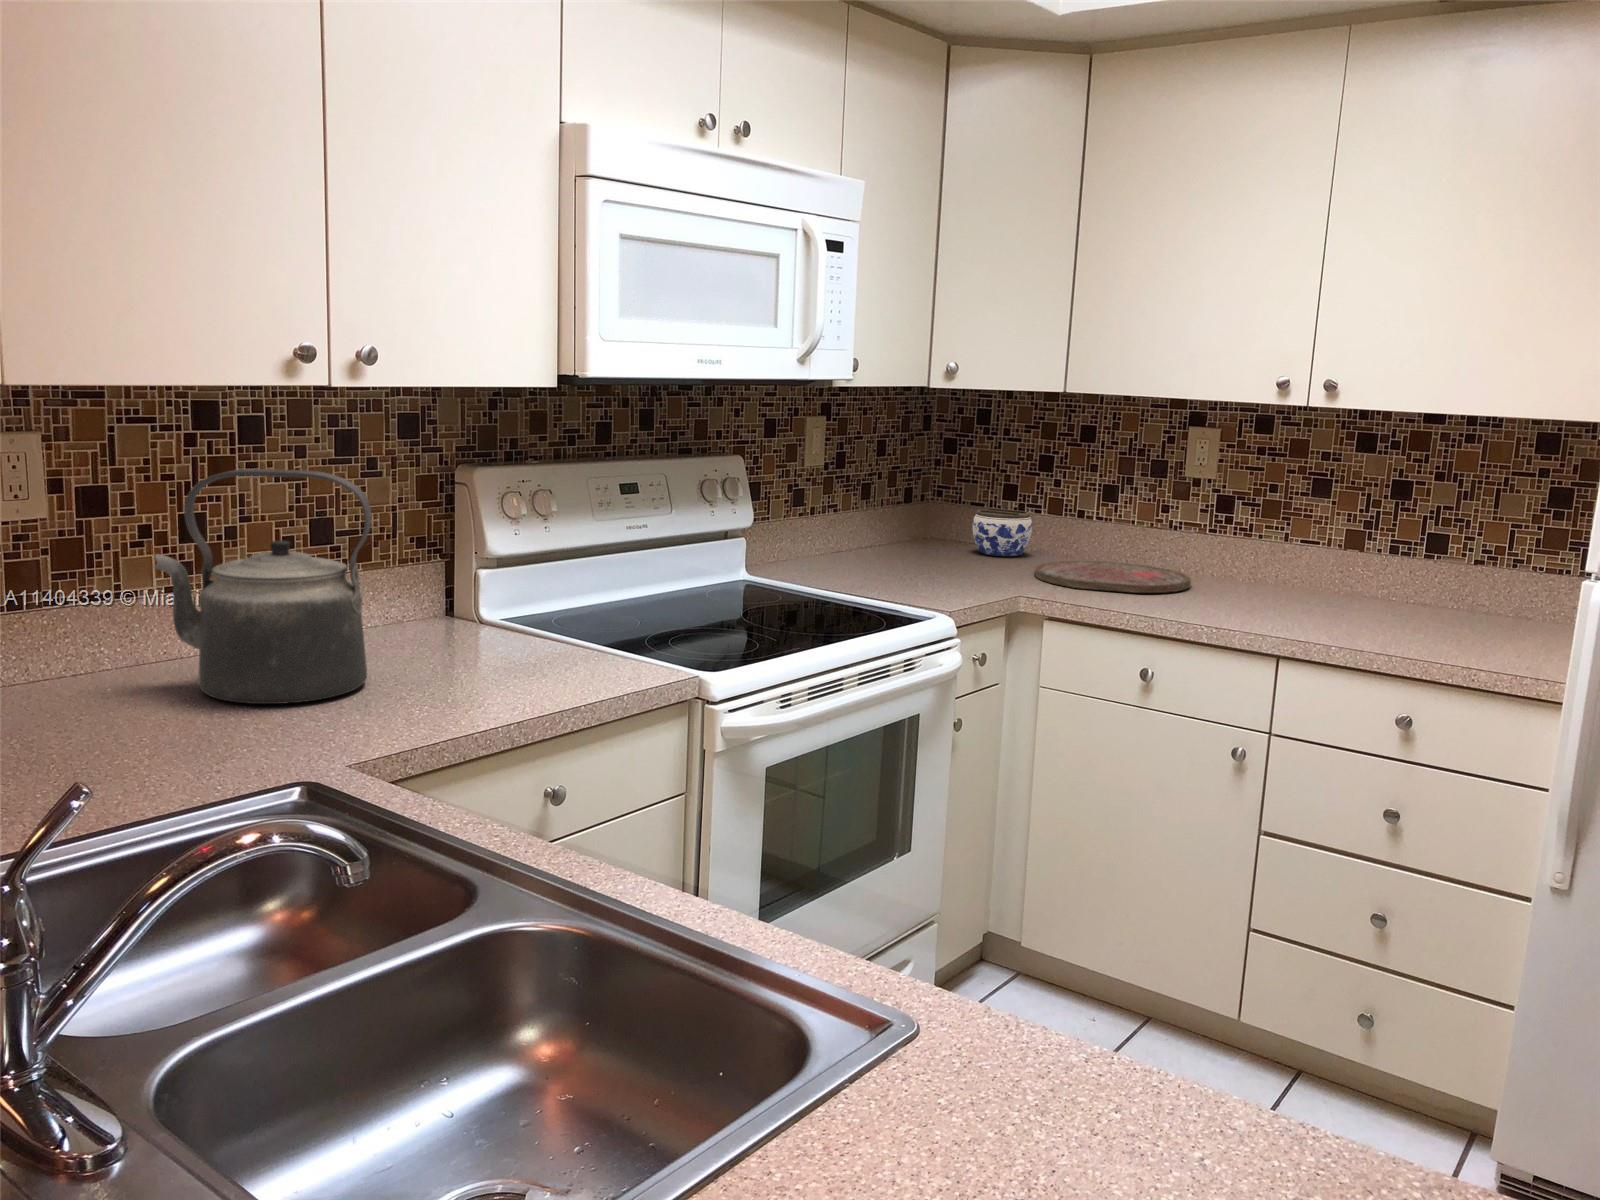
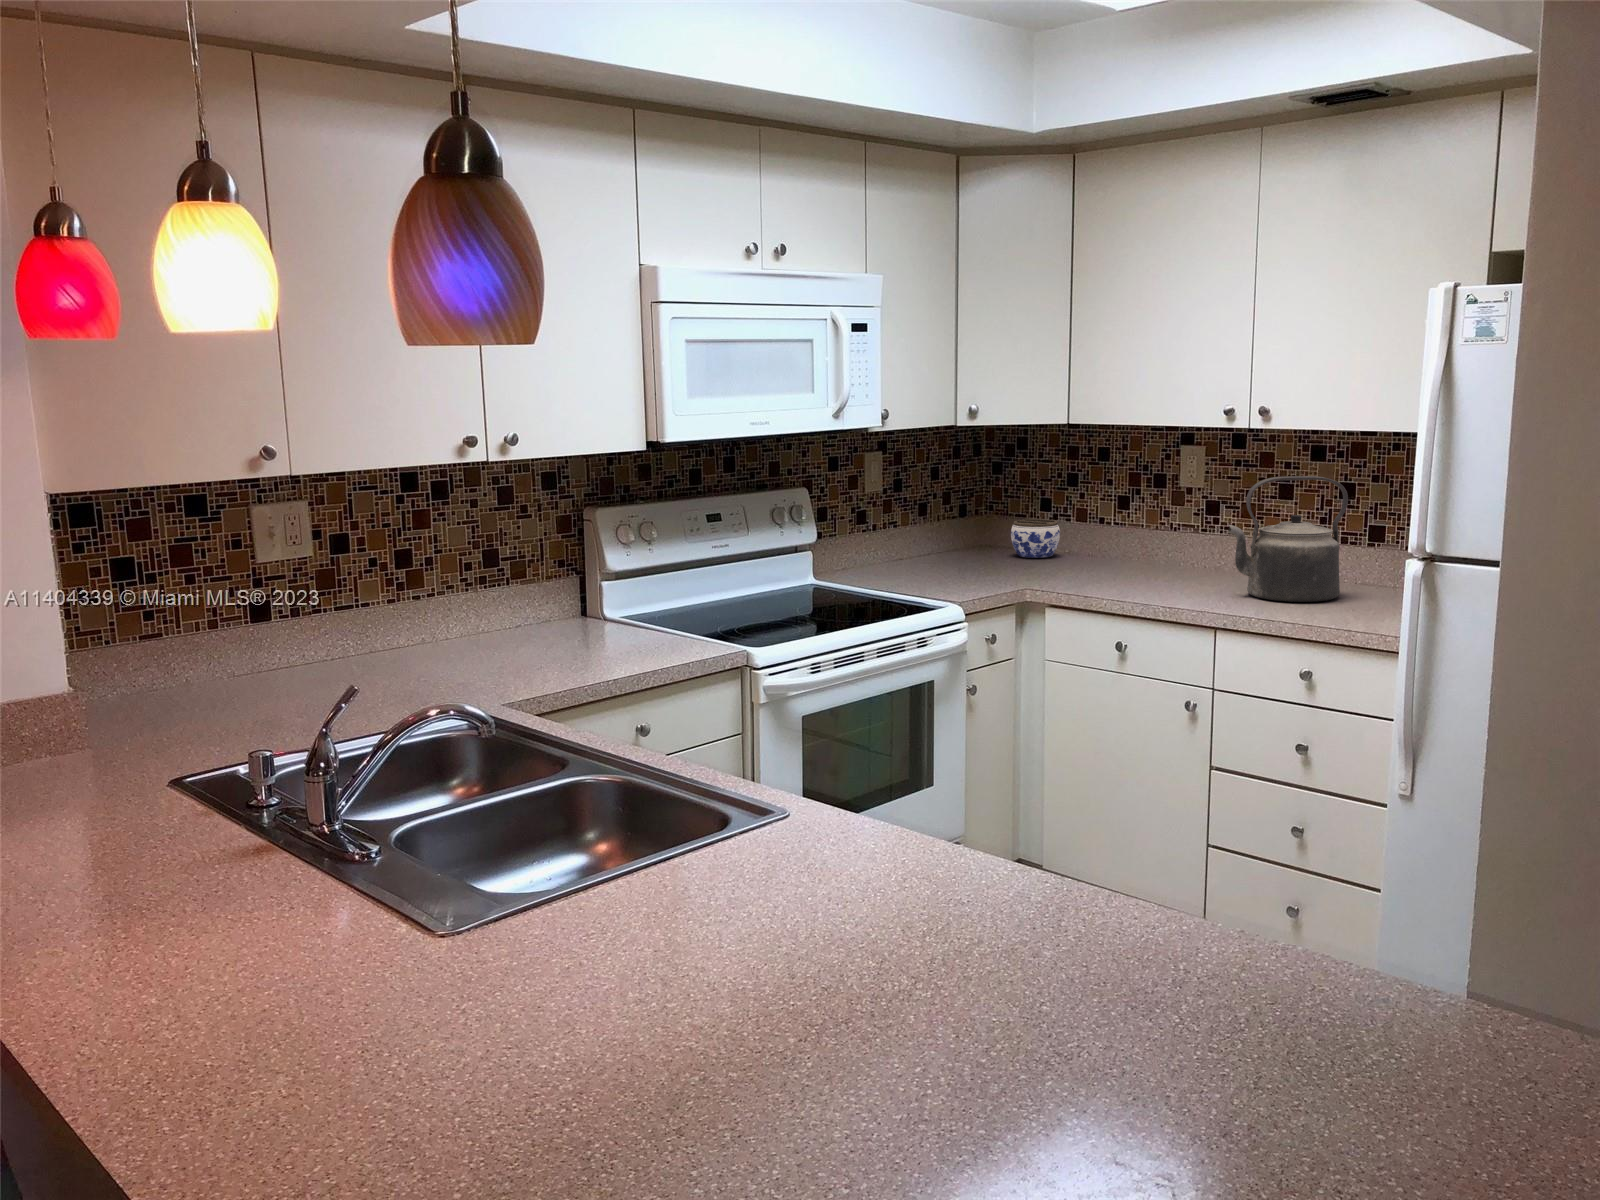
kettle: present [155,469,372,704] -> present [1228,476,1348,602]
cutting board: present [1035,561,1191,593] -> none [1050,559,1178,583]

